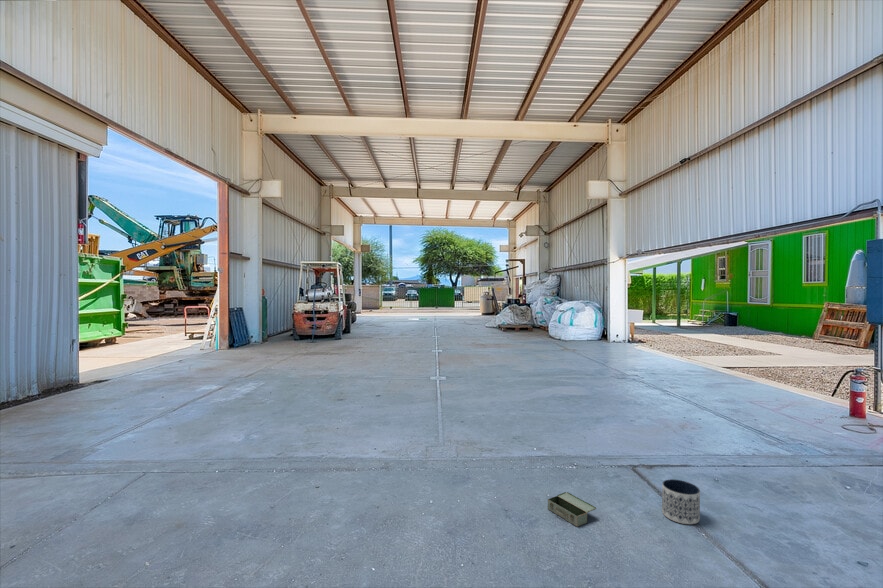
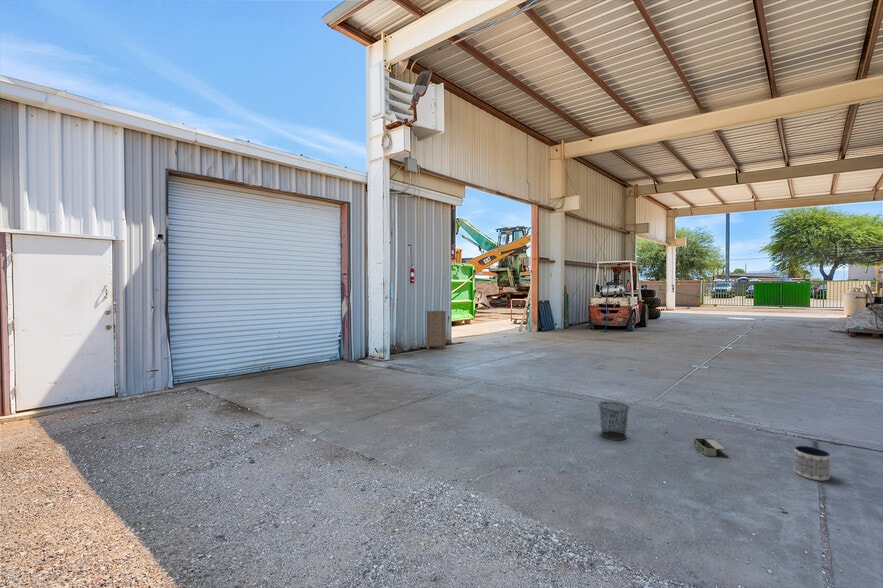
storage cabinet: none [19,330,71,405] -> present [426,311,446,350]
waste bin: none [427,471,475,543] -> present [599,402,629,440]

